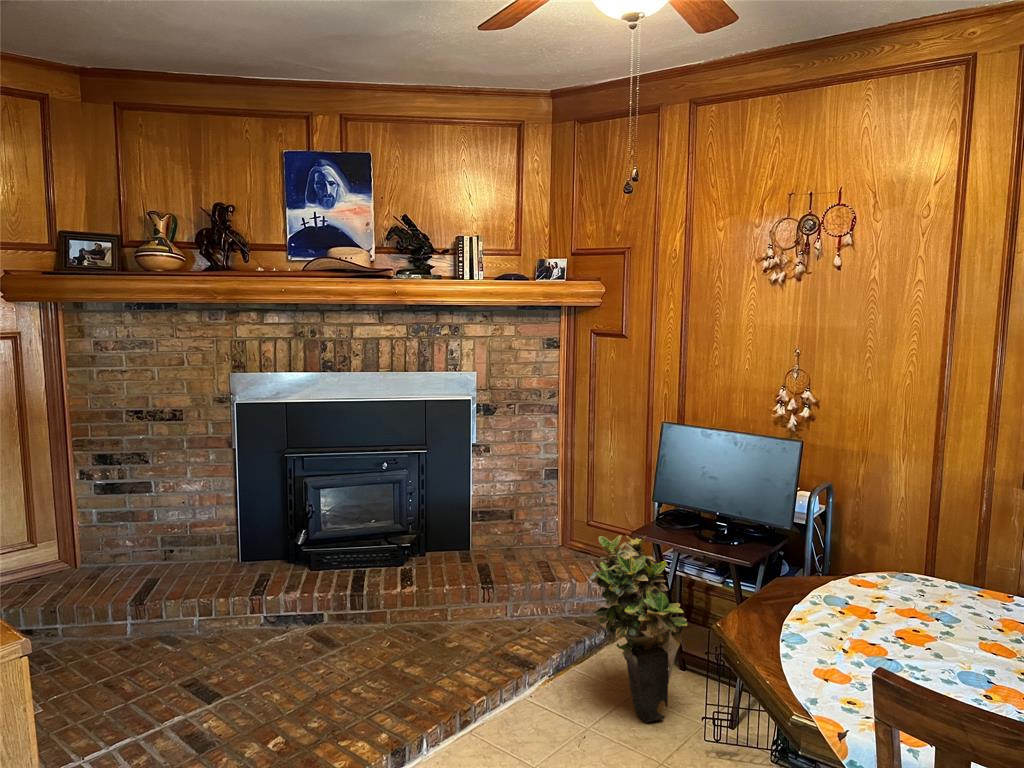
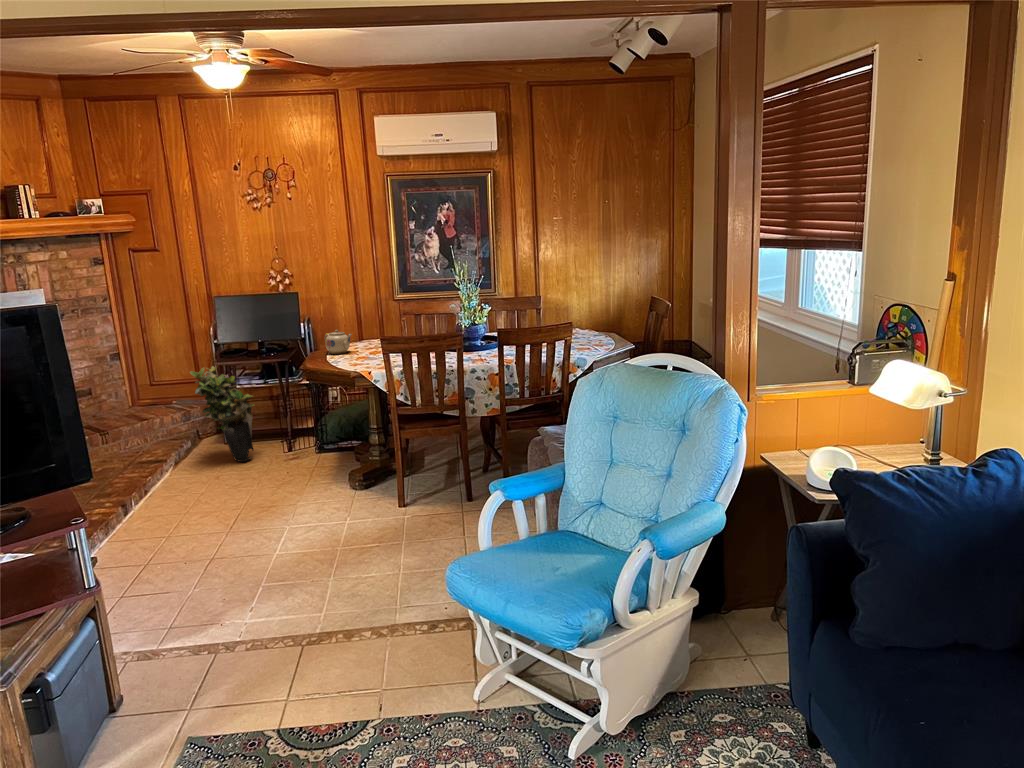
teapot: none [812,559,878,622] -> present [324,330,352,354]

